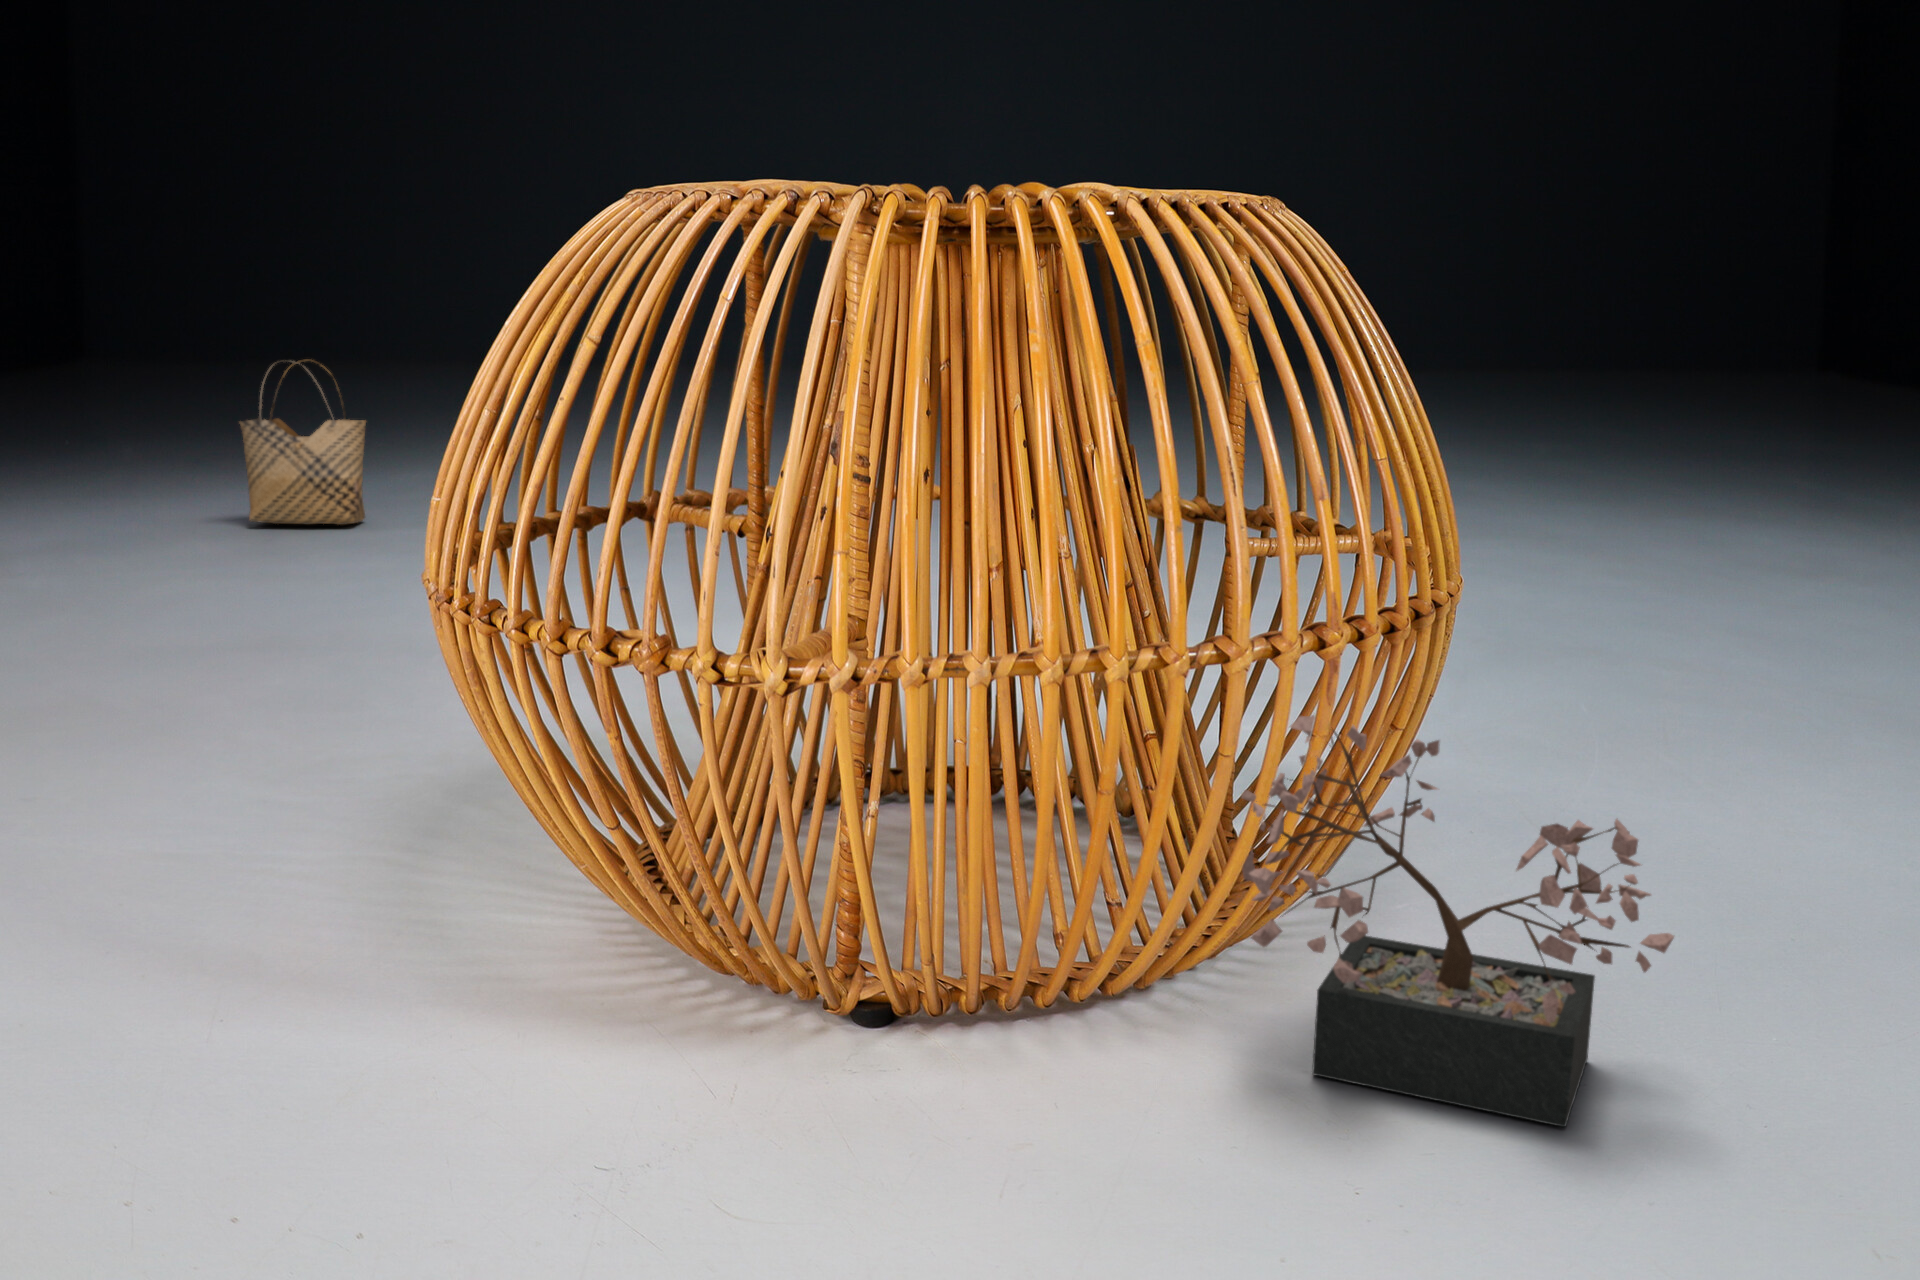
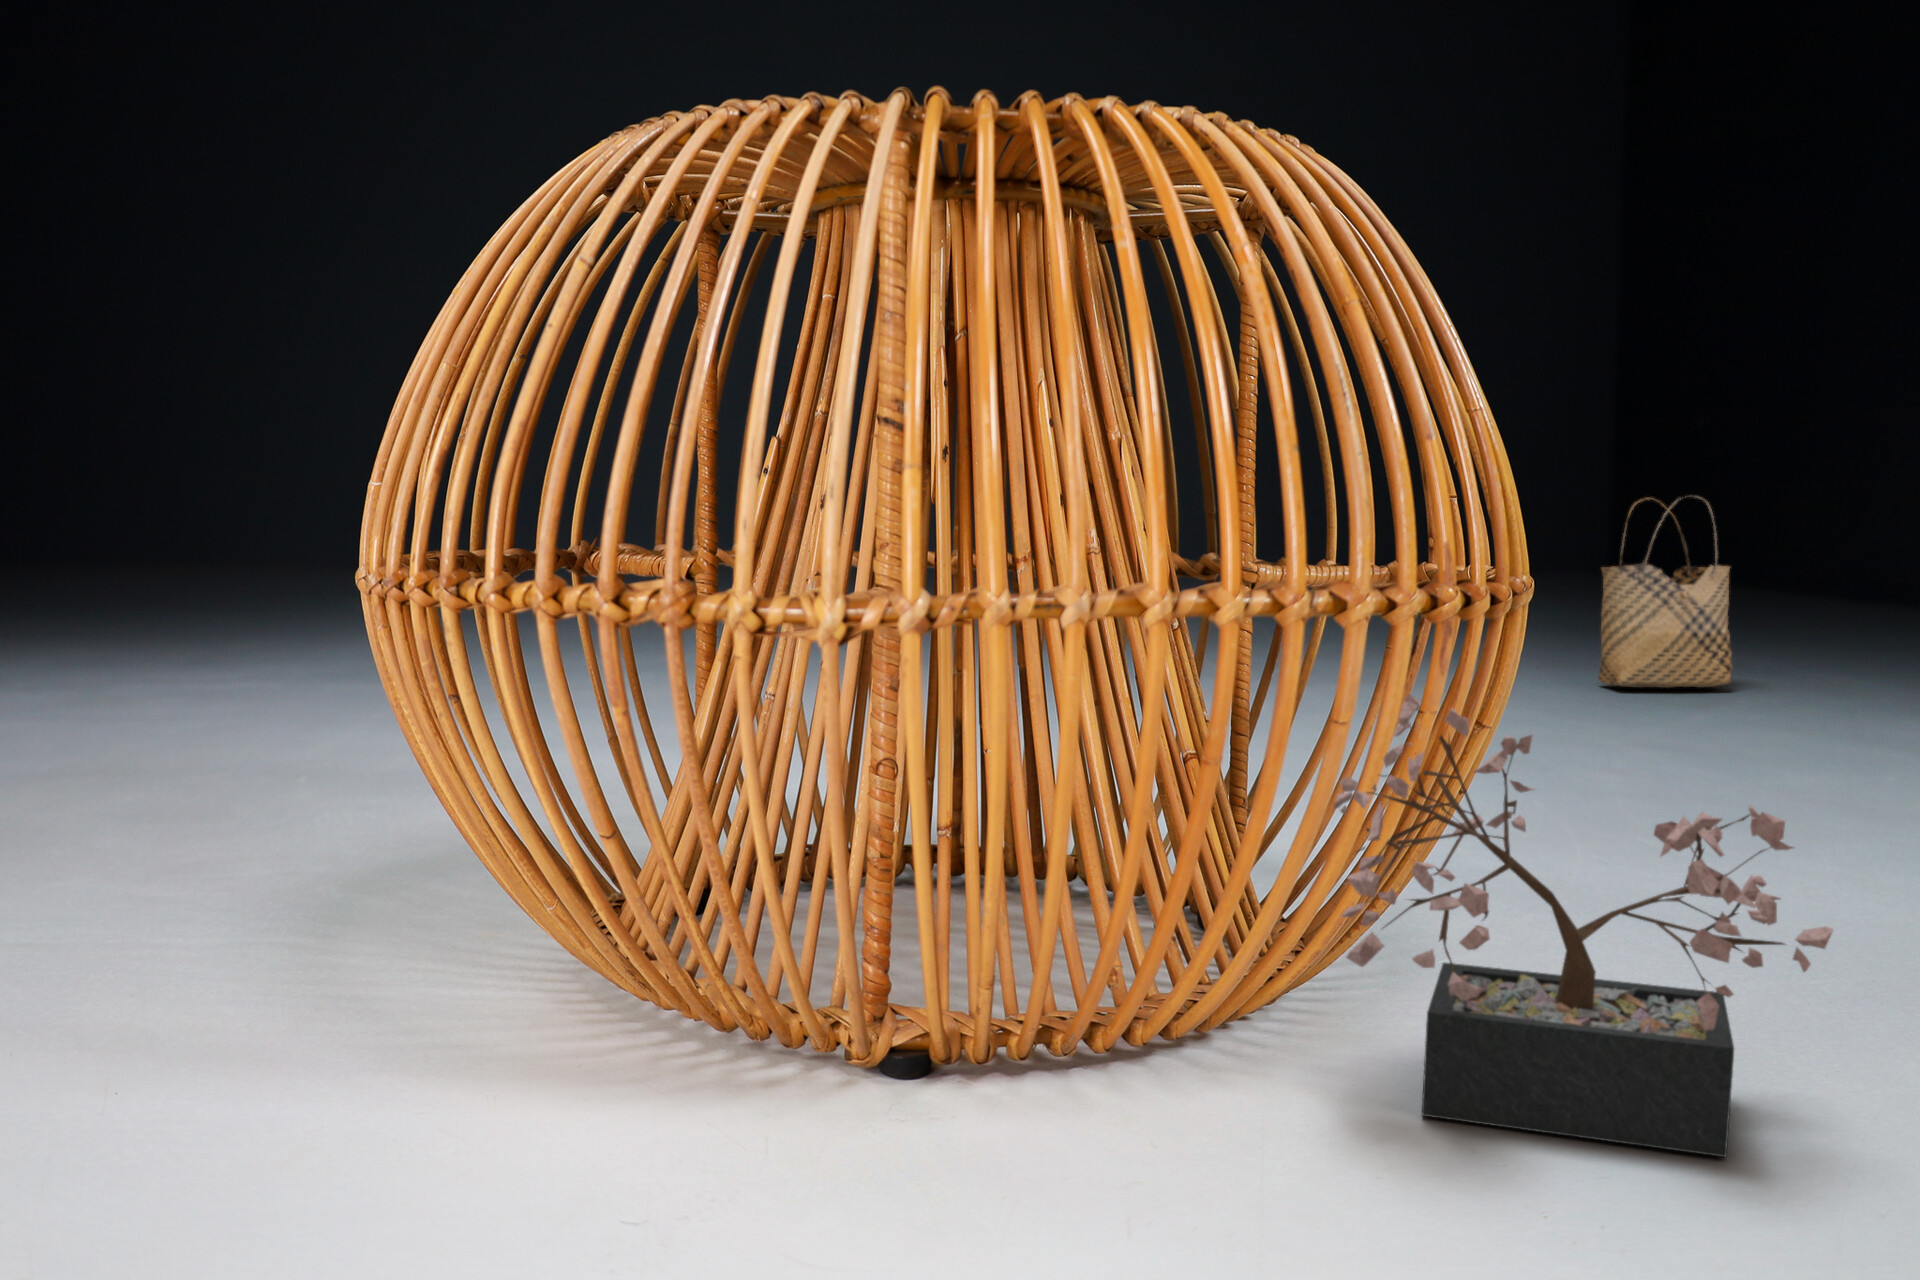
woven basket: present [239,359,366,525] -> present [1598,496,1733,688]

